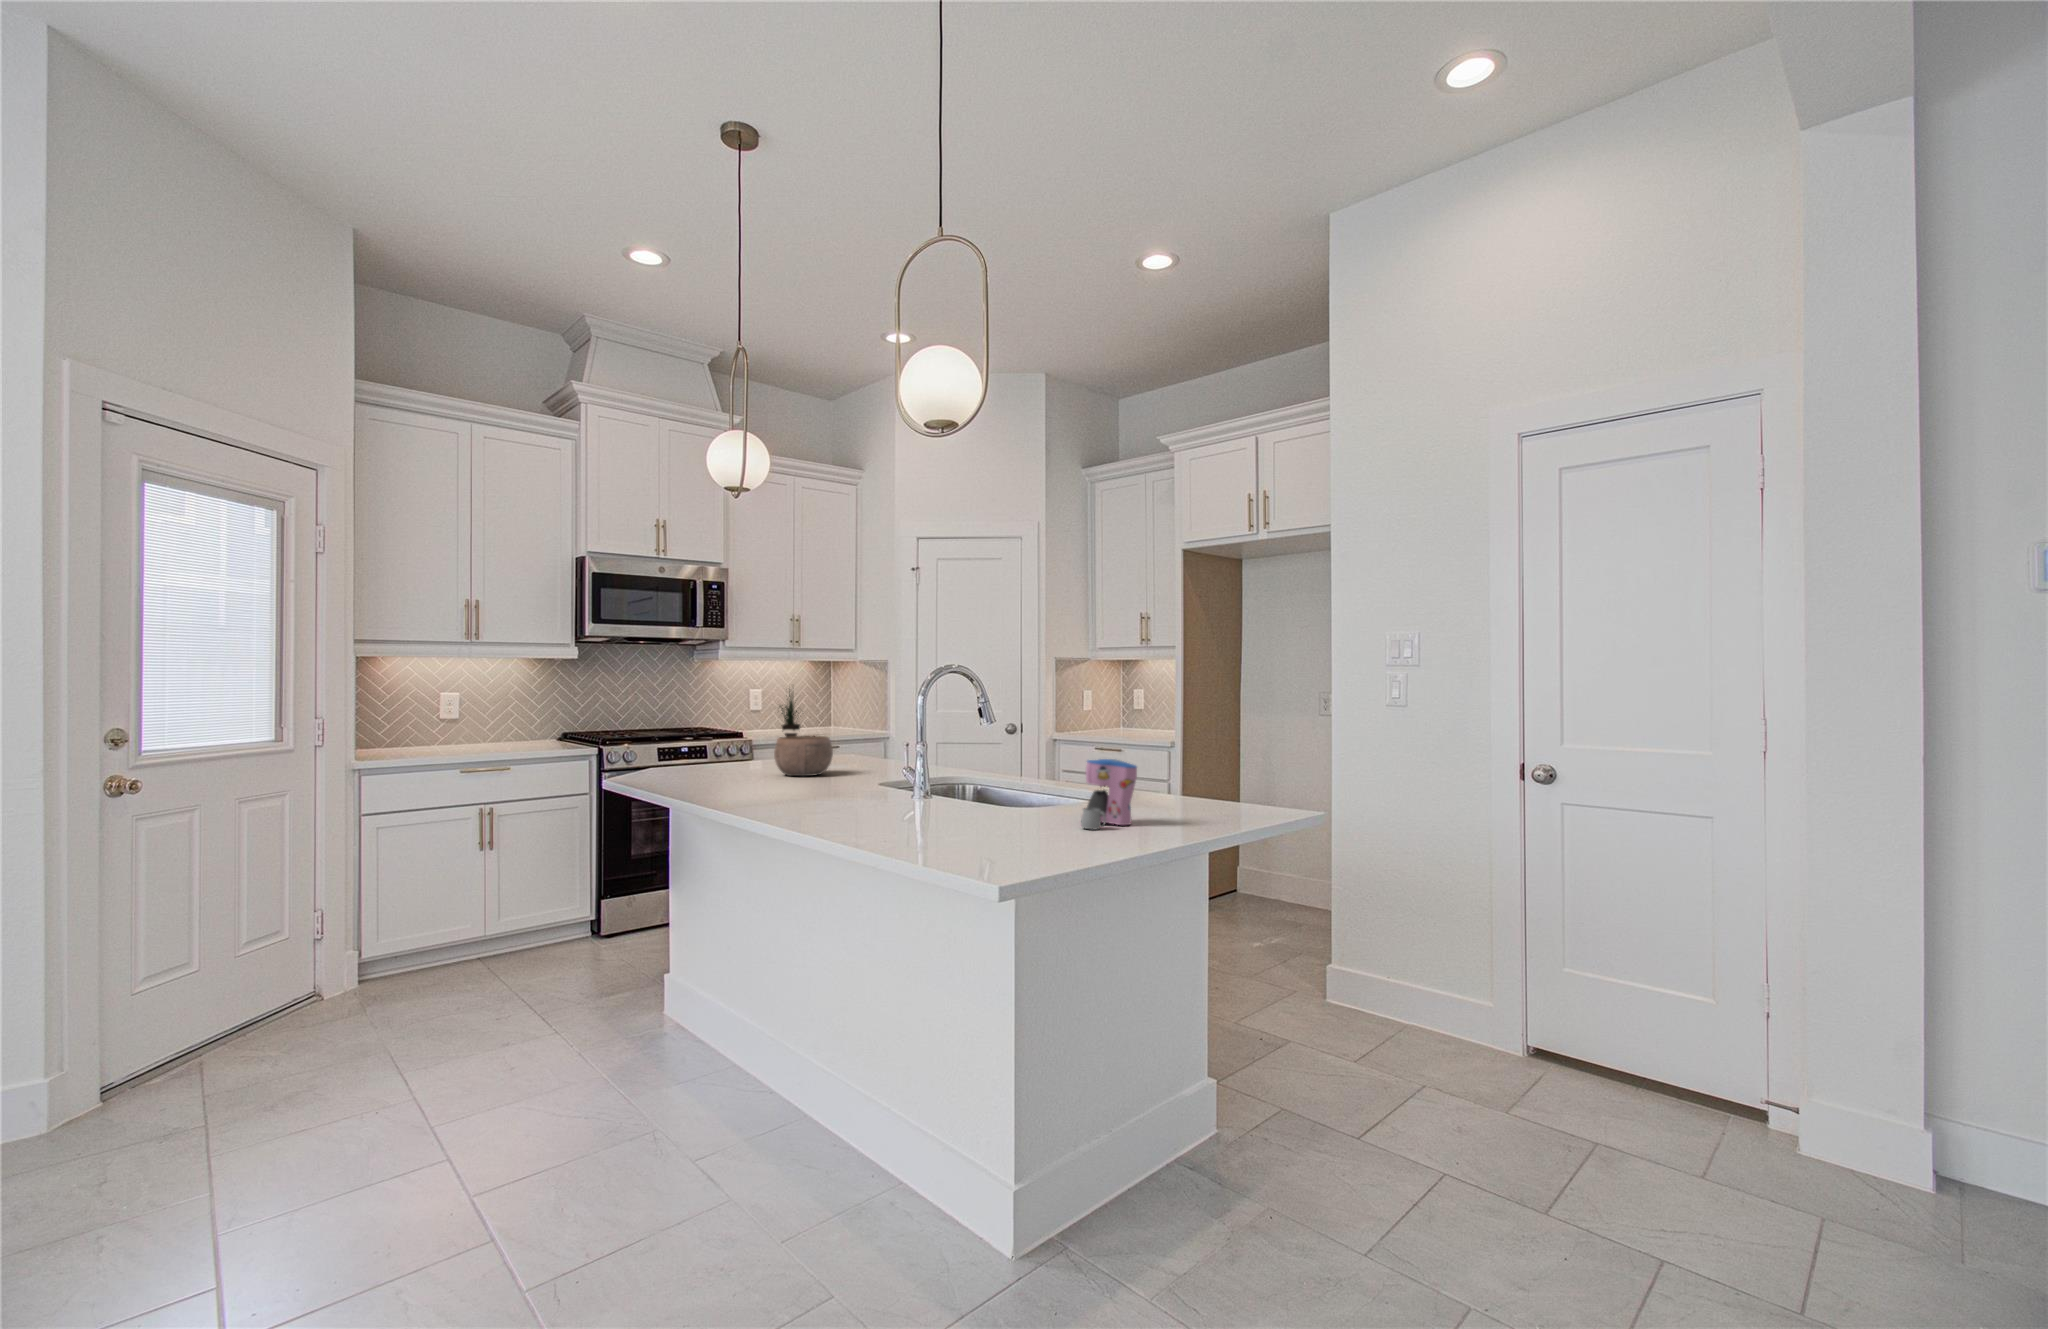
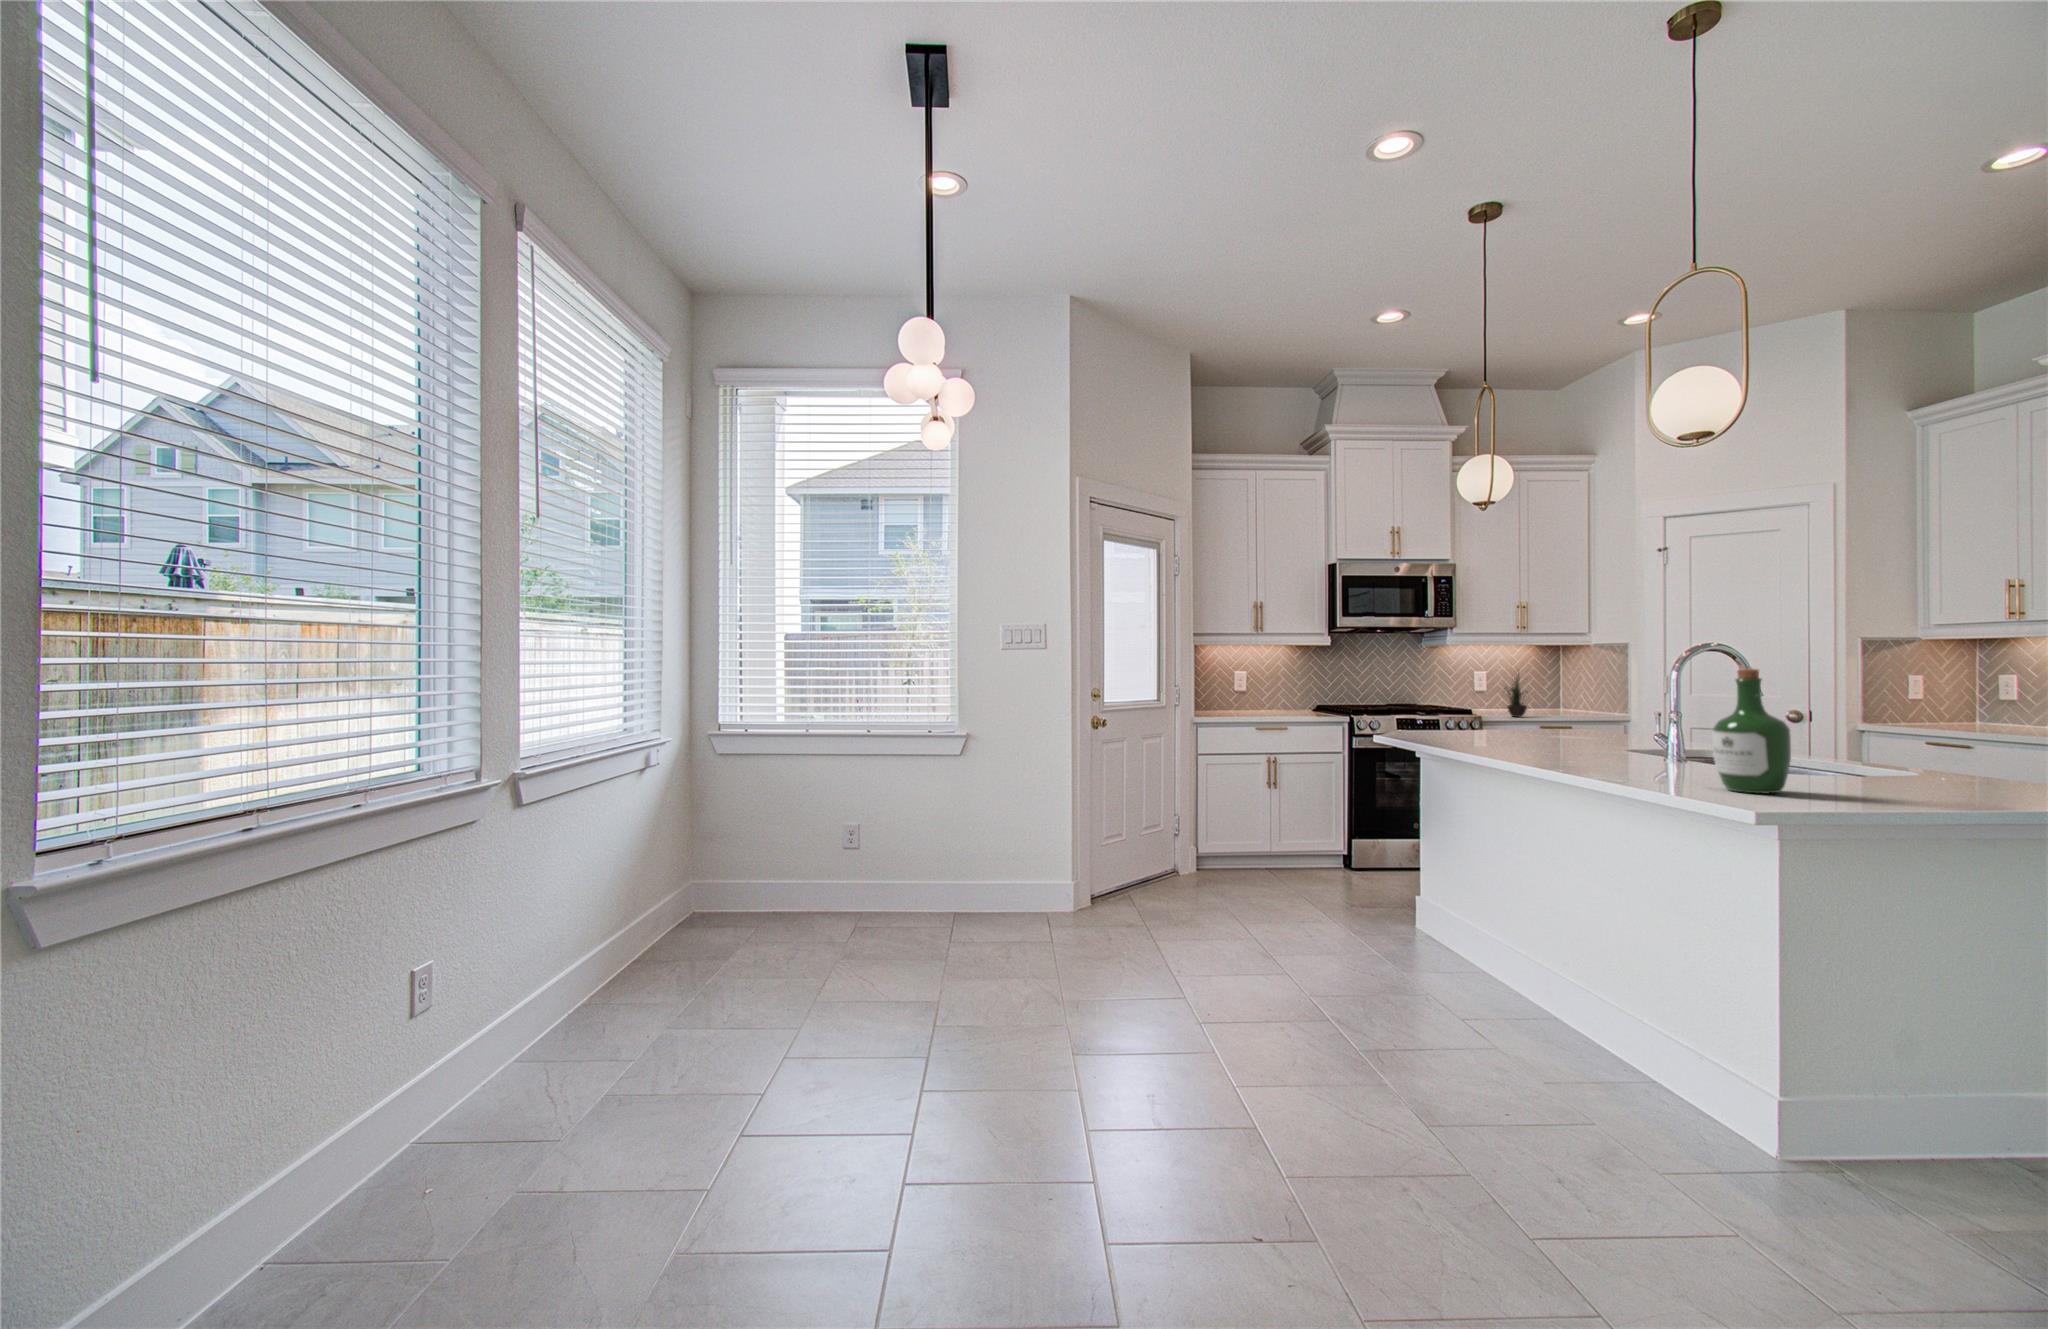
wine bottle: none [947,696,1016,840] -> present [1712,668,1791,793]
bowl: present [774,736,833,776] -> none [1518,709,1577,744]
coffee maker: present [1081,759,1137,830] -> none [1876,733,1959,799]

